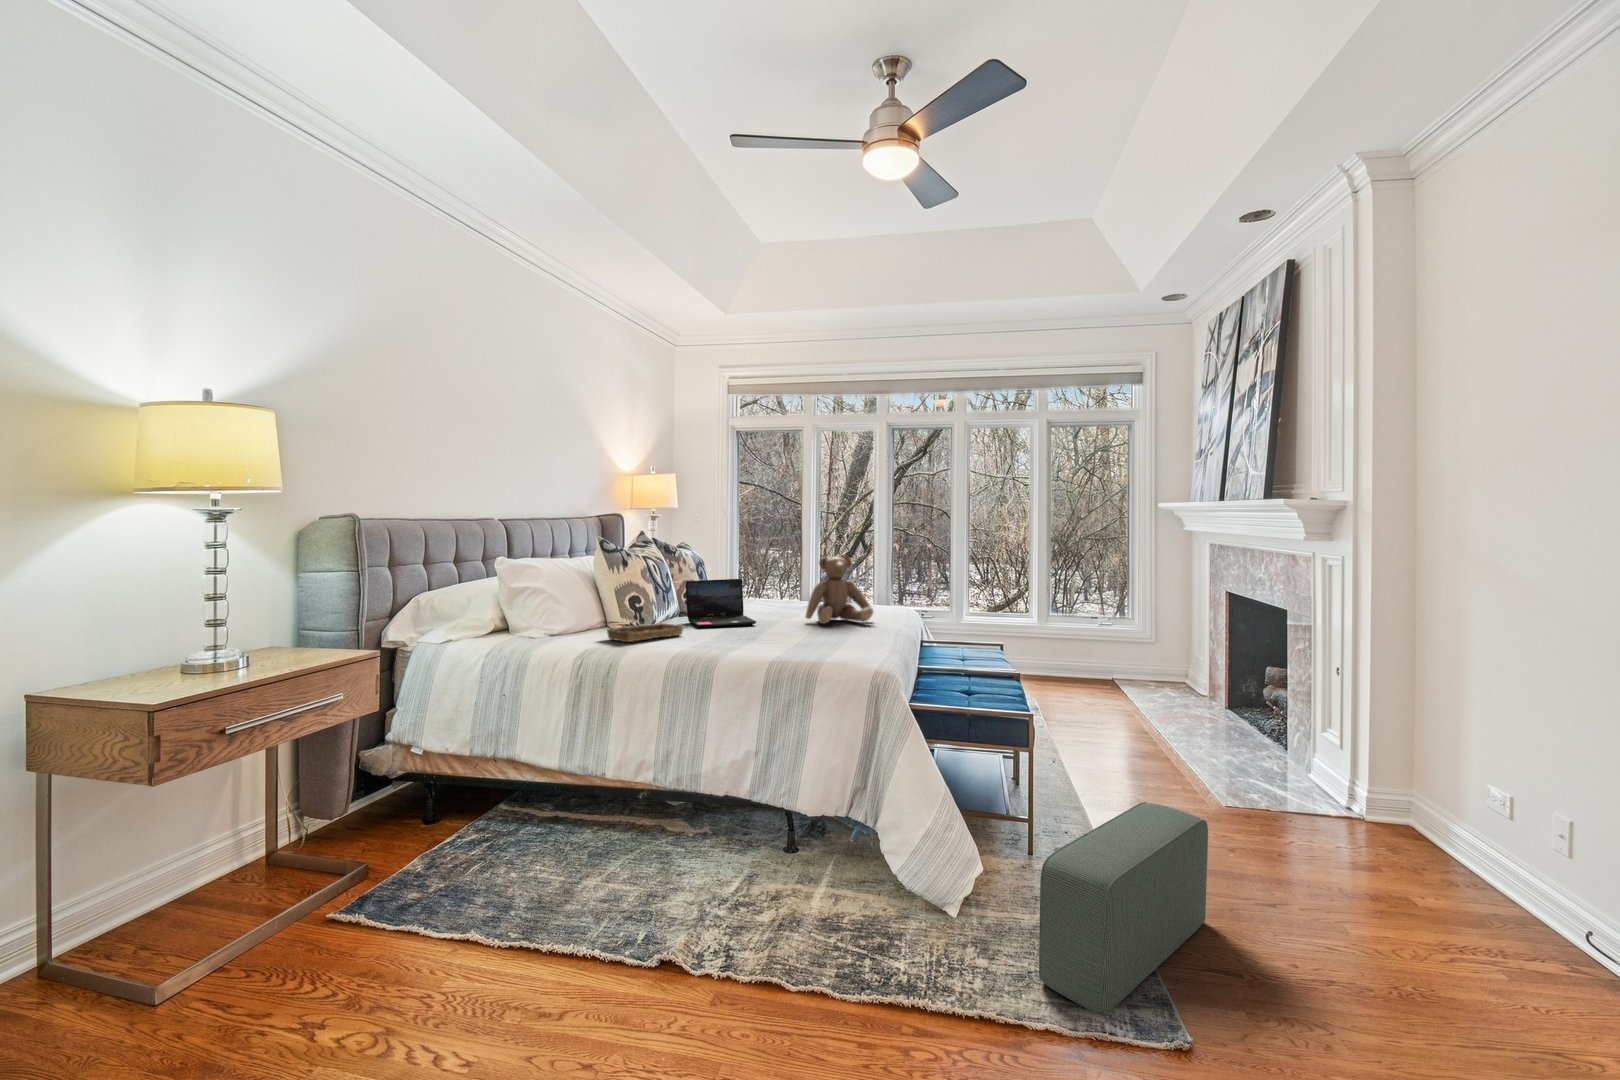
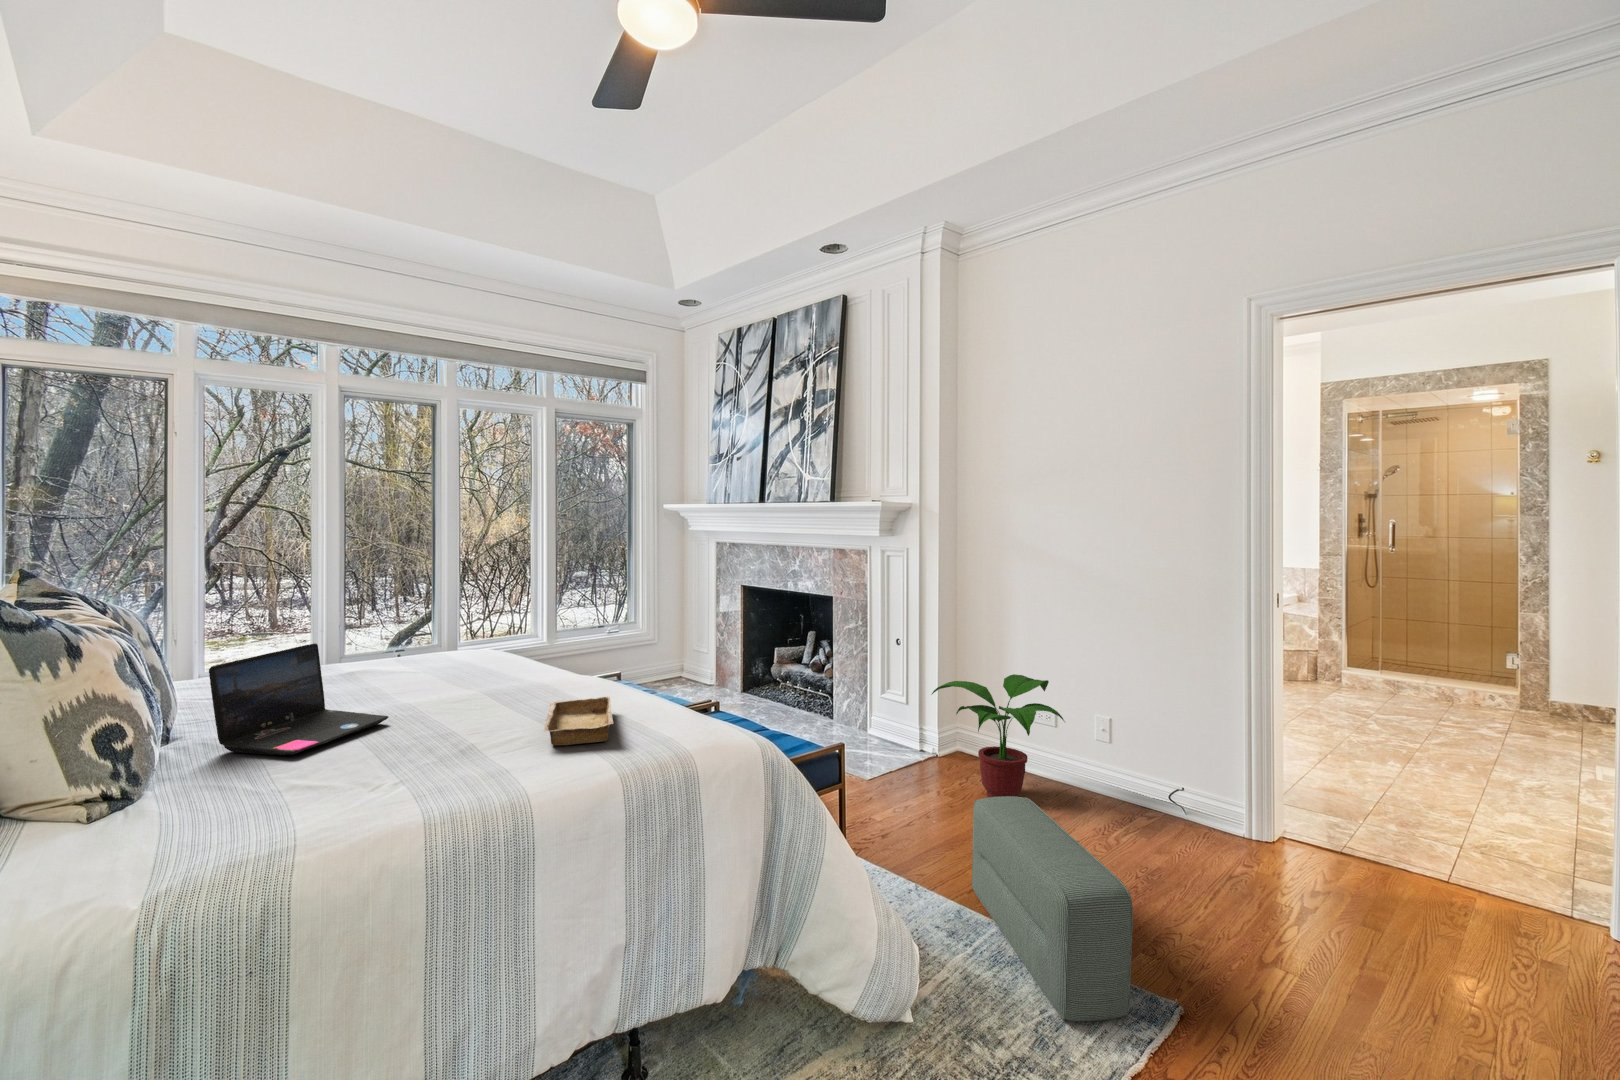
teddy bear: present [806,555,873,624] -> none [445,583,547,695]
tray: present [607,623,683,642] -> present [544,697,613,745]
potted plant: none [1302,714,1497,883] -> present [932,674,1064,797]

